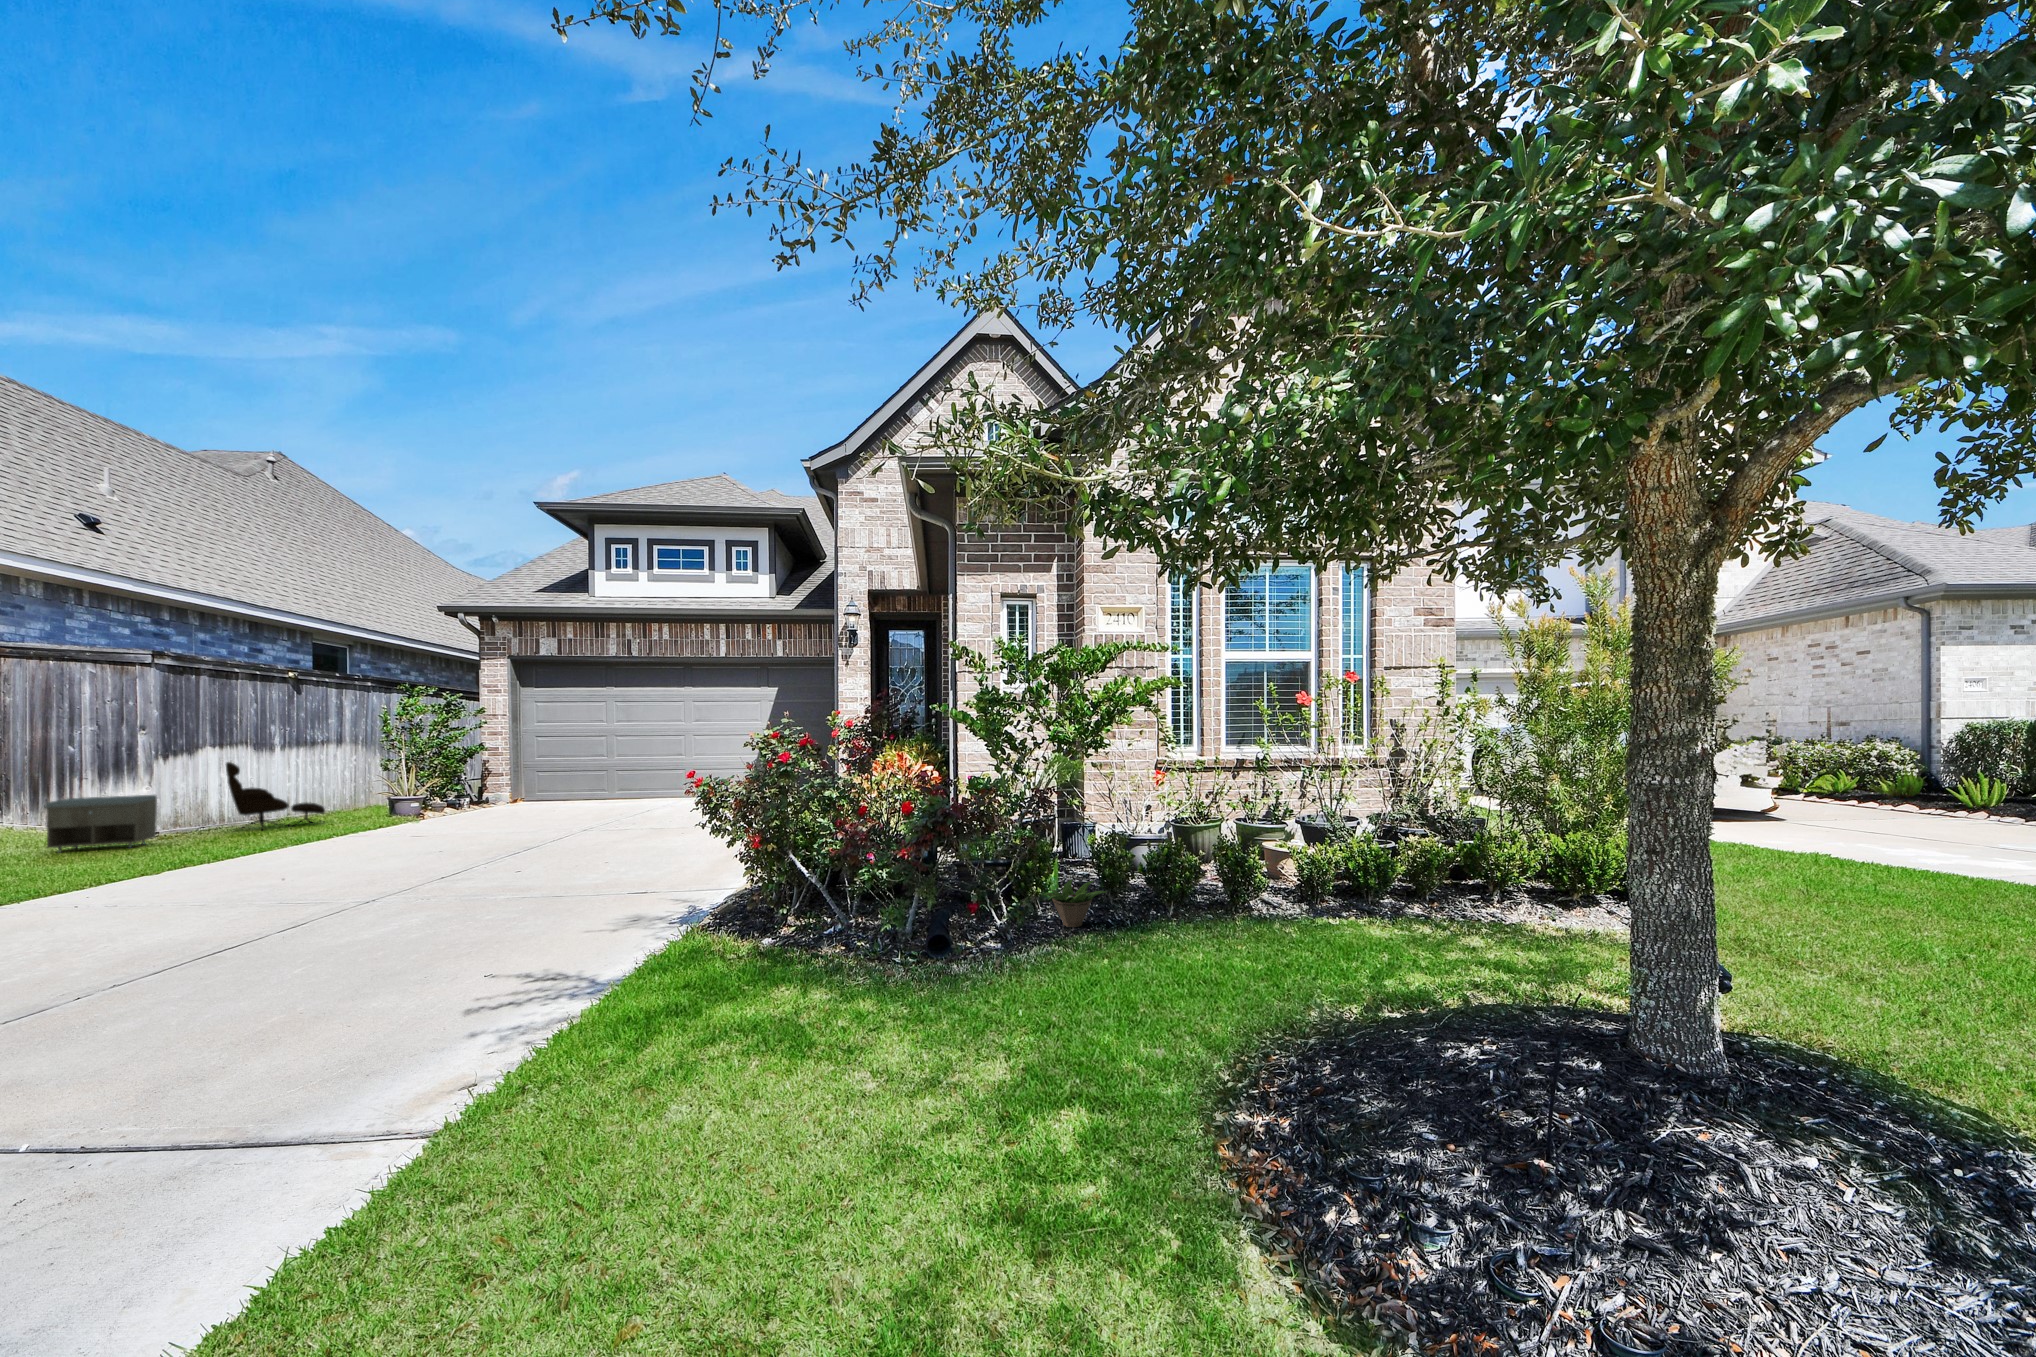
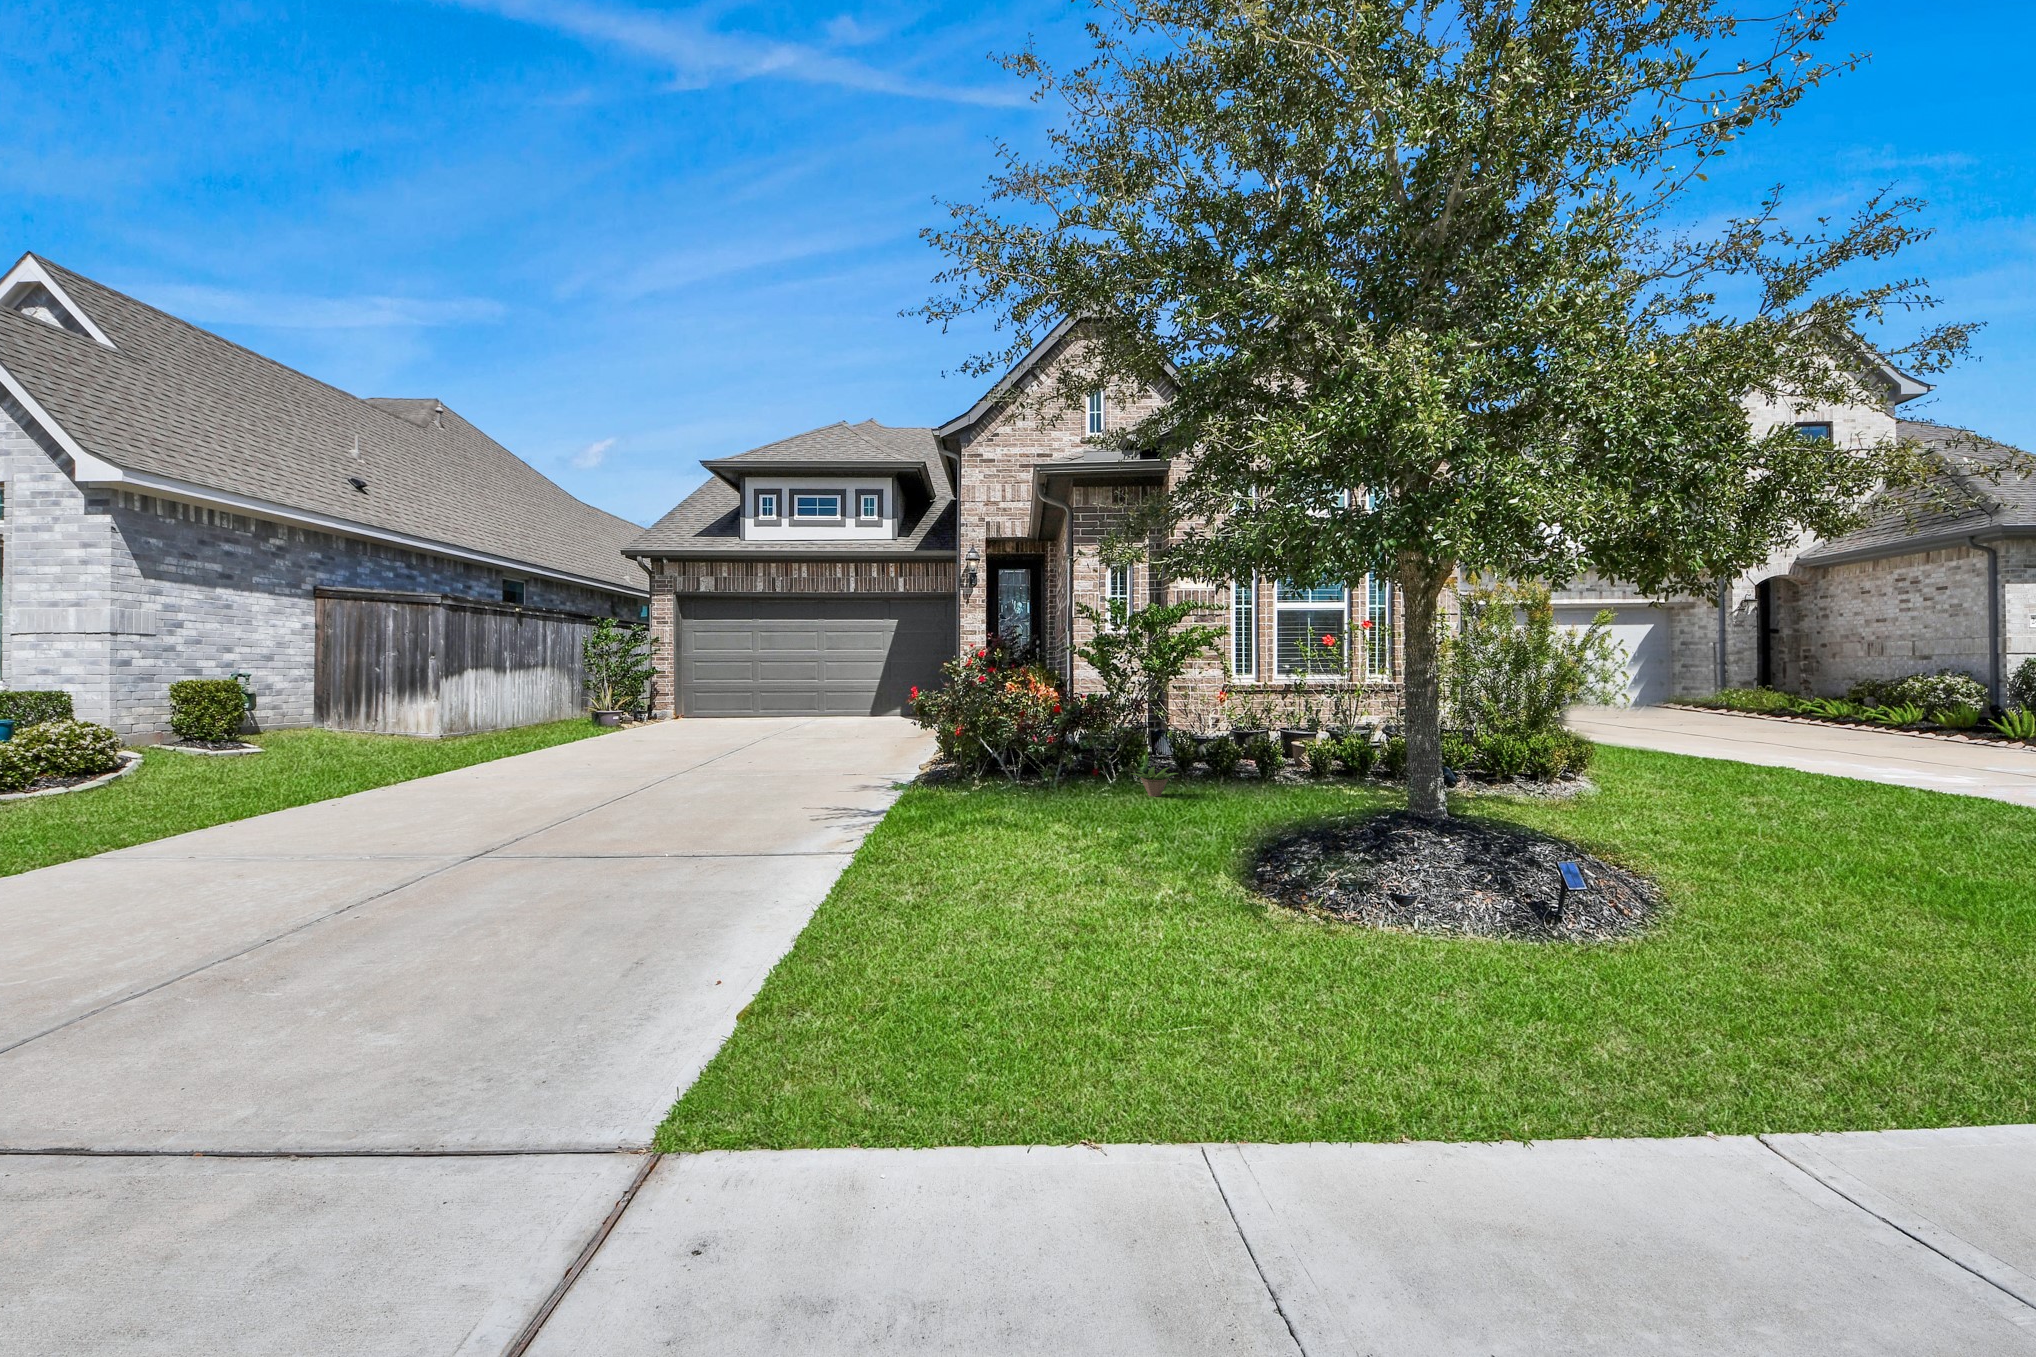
lounge chair: present [226,762,325,830] -> none [499,680,567,733]
storage bench: present [45,795,157,852] -> none [405,704,469,744]

